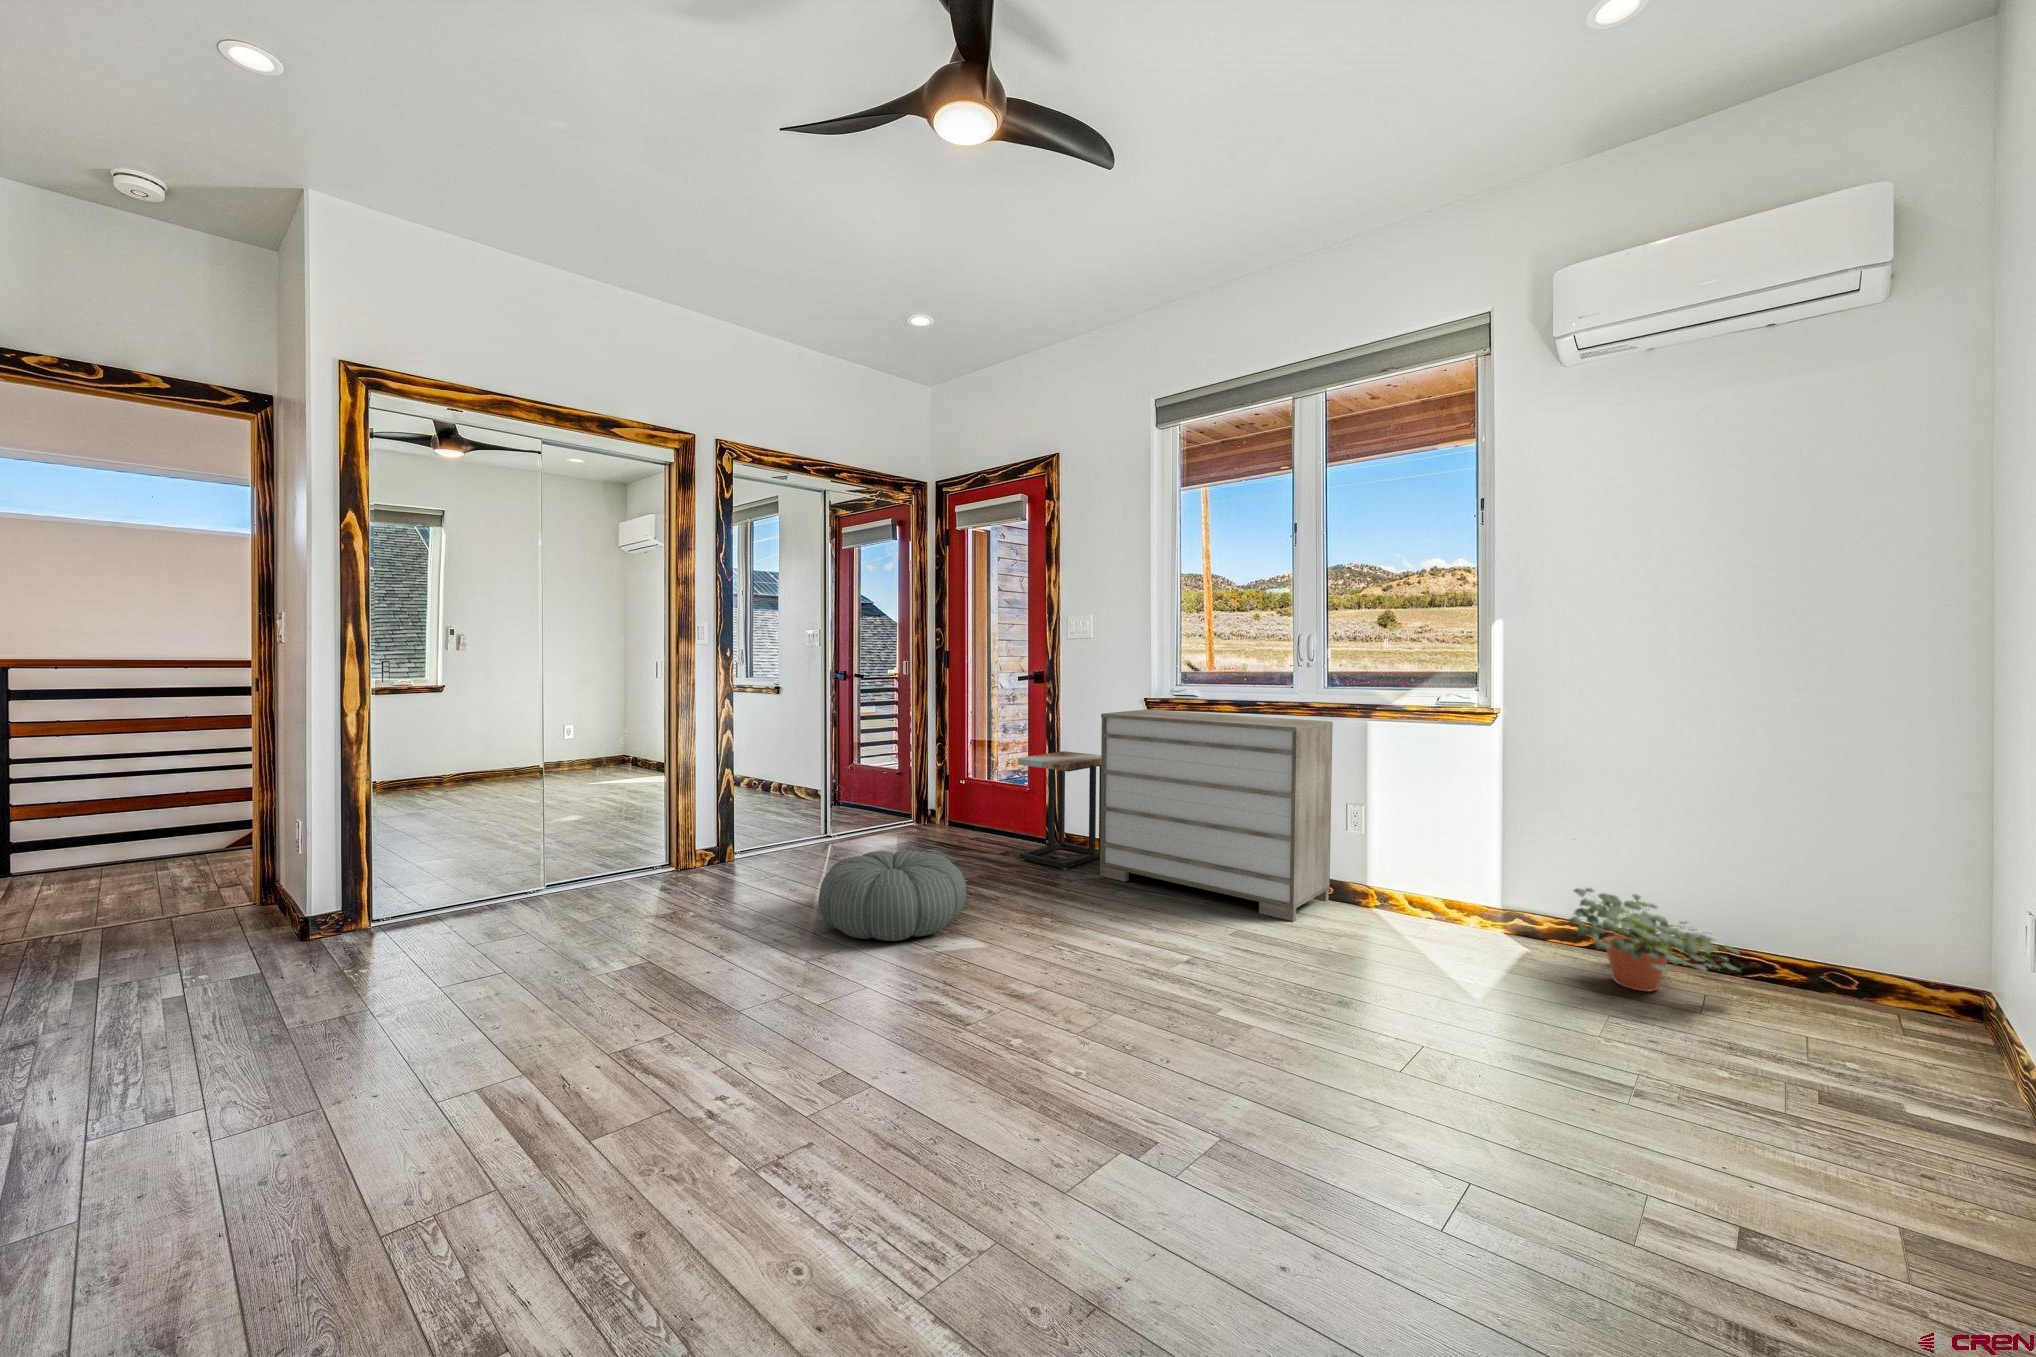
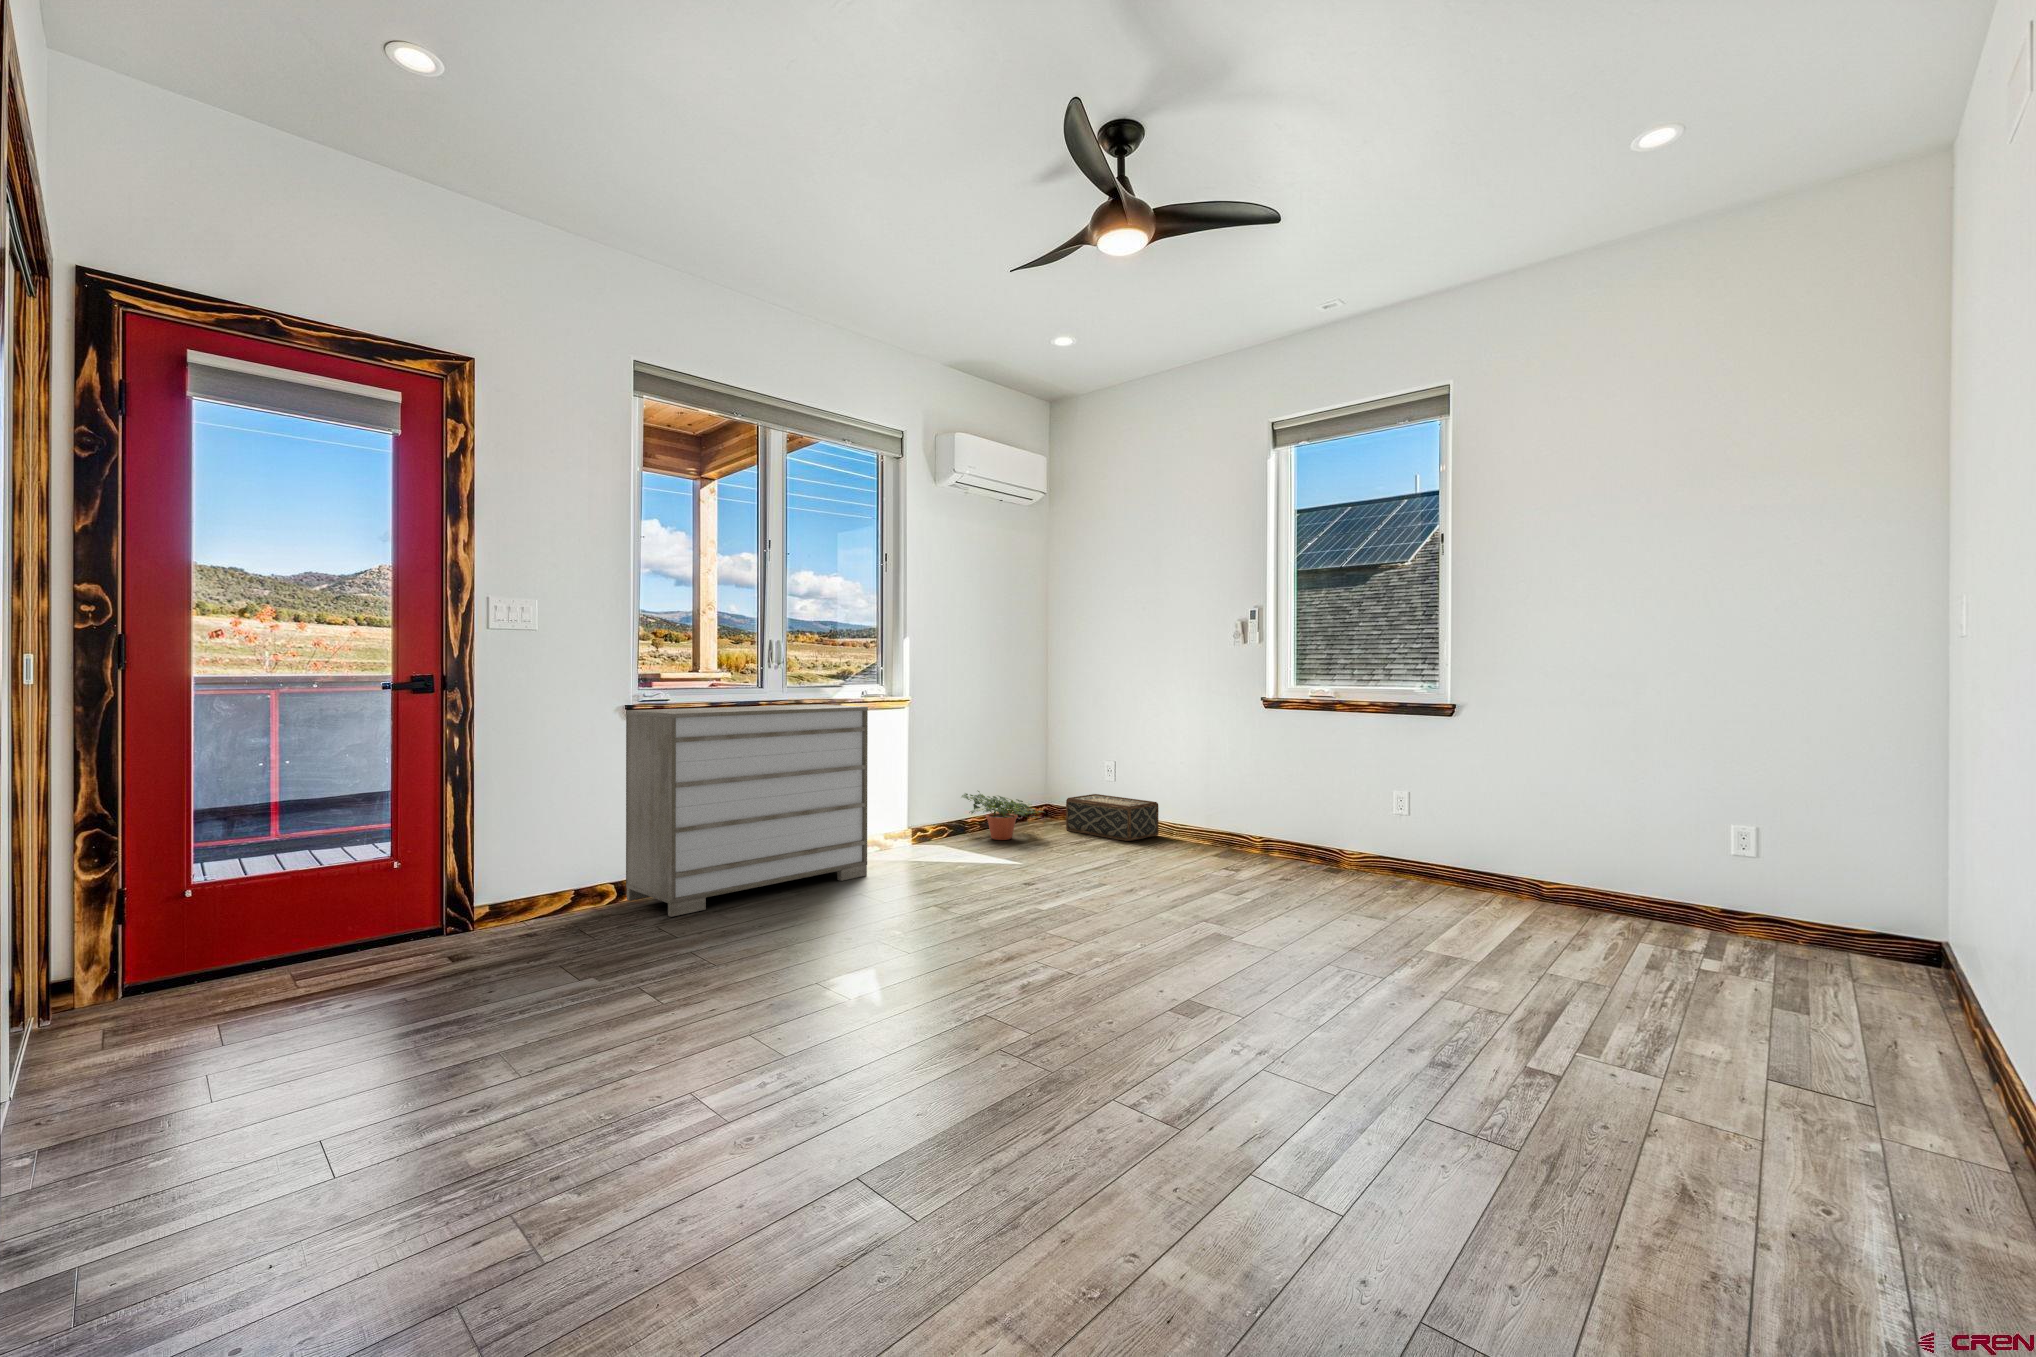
side table: present [1018,751,1101,869] -> none [494,777,627,948]
pouf: present [819,850,966,941] -> none [671,905,883,1036]
woven basket: none [1833,976,2023,1161] -> present [1066,794,1159,841]

